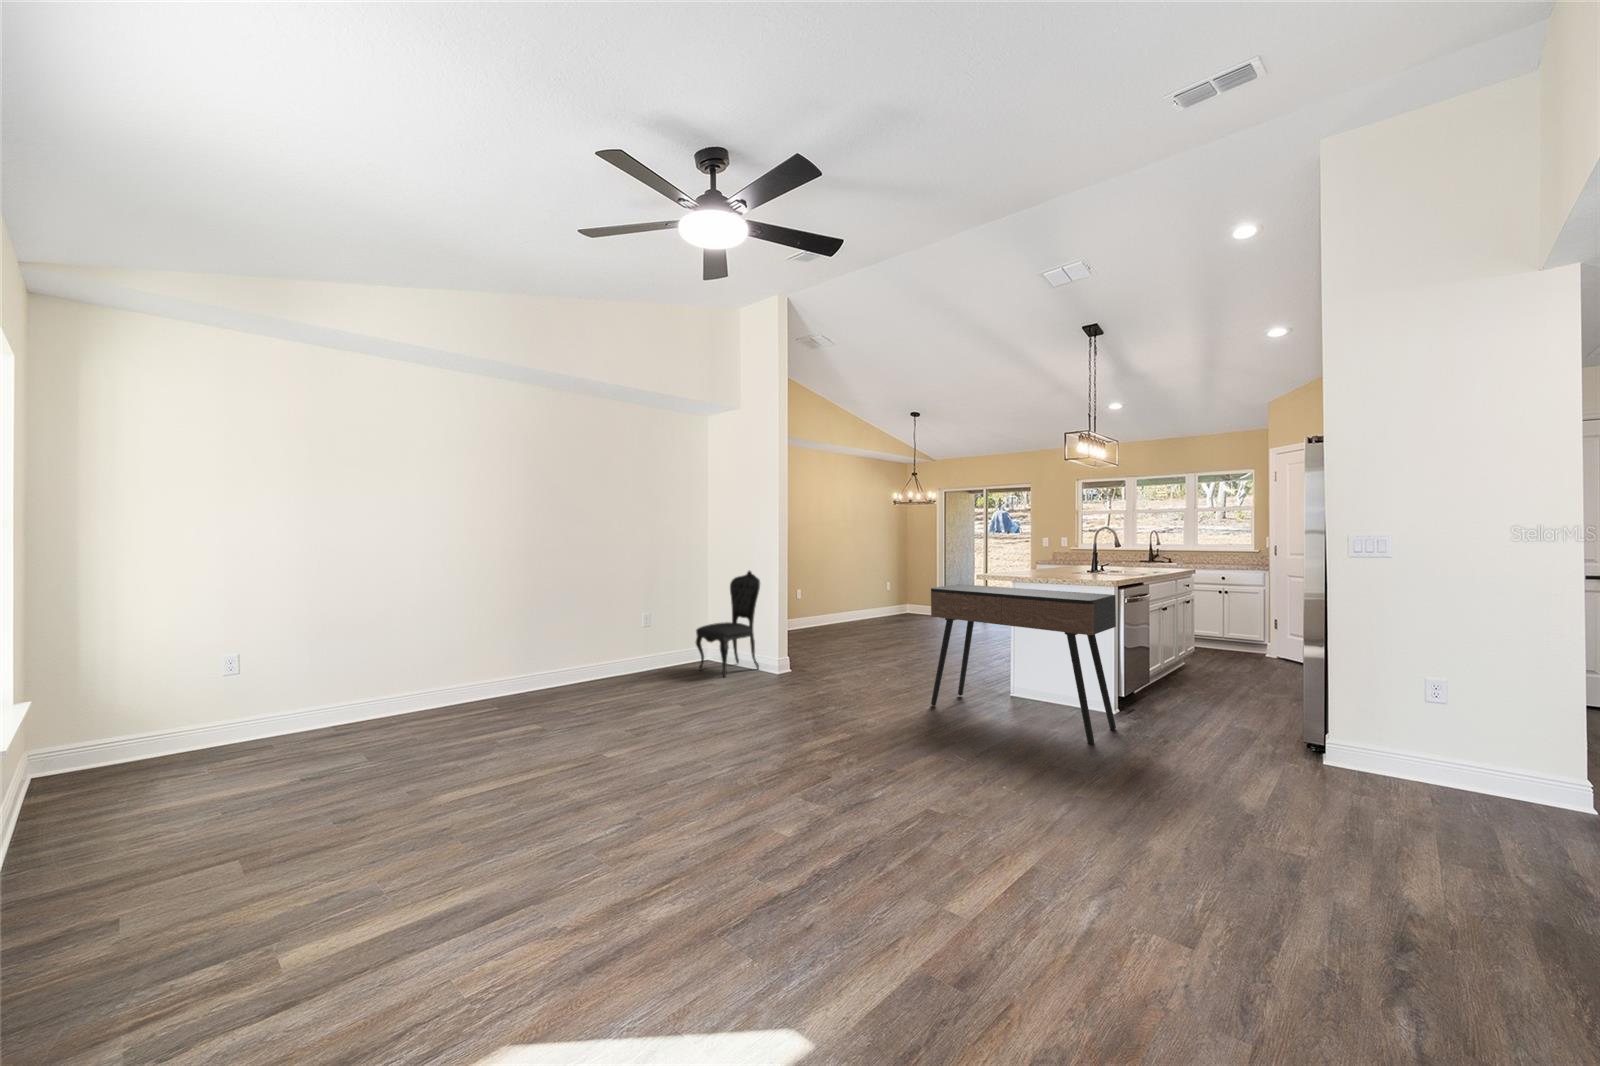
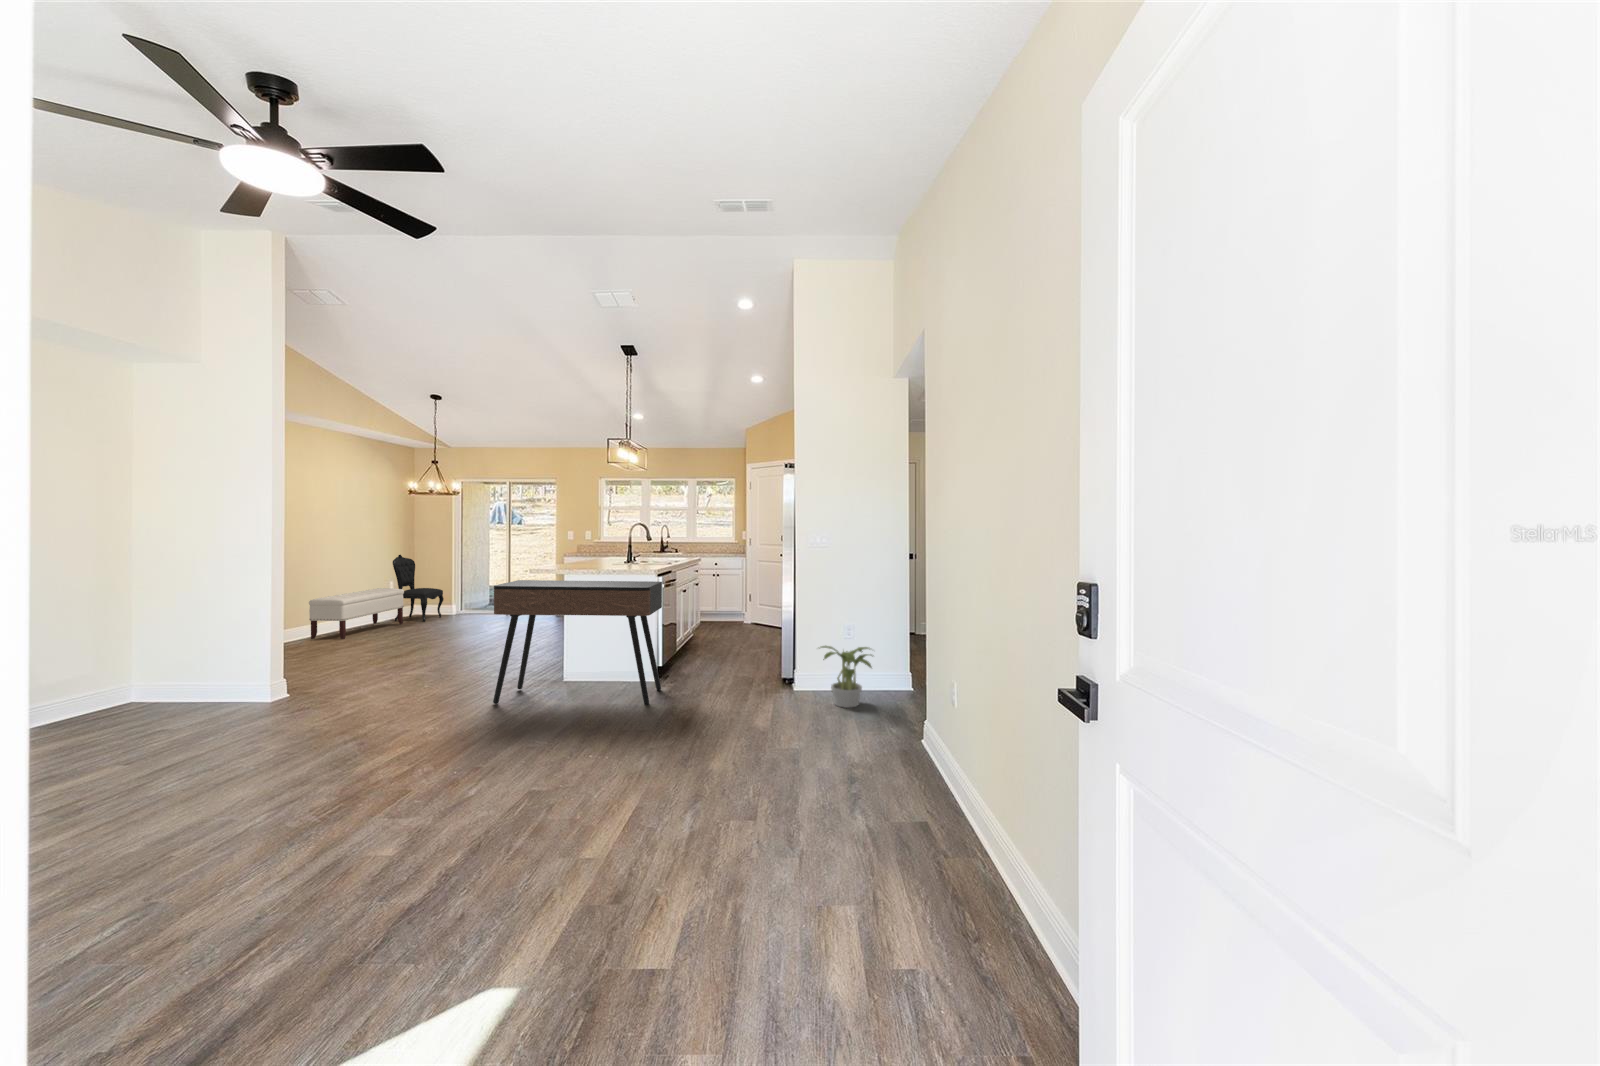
dining chair: present [696,571,760,677] -> present [393,555,444,622]
bench: none [830,587,895,627] -> present [309,588,404,639]
potted plant: none [1383,718,1537,840] -> present [821,646,872,708]

